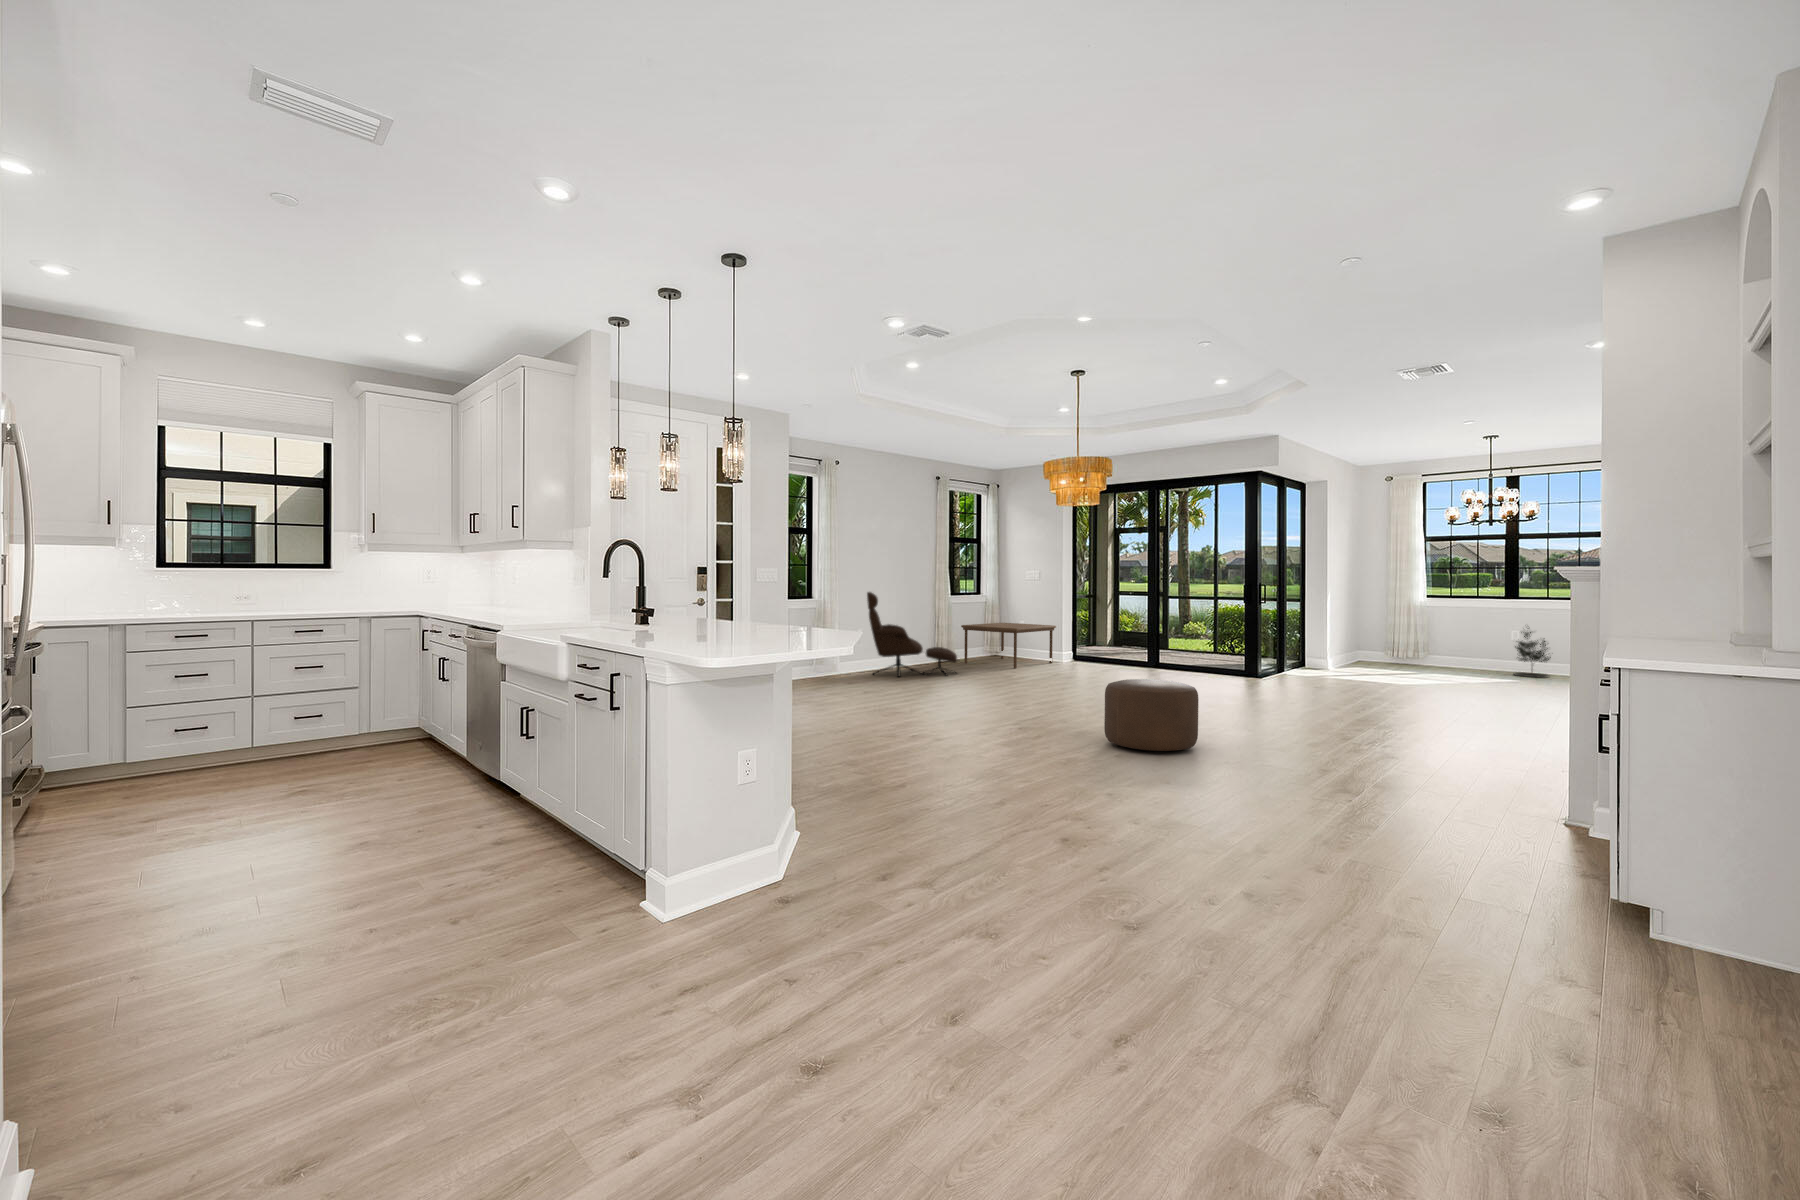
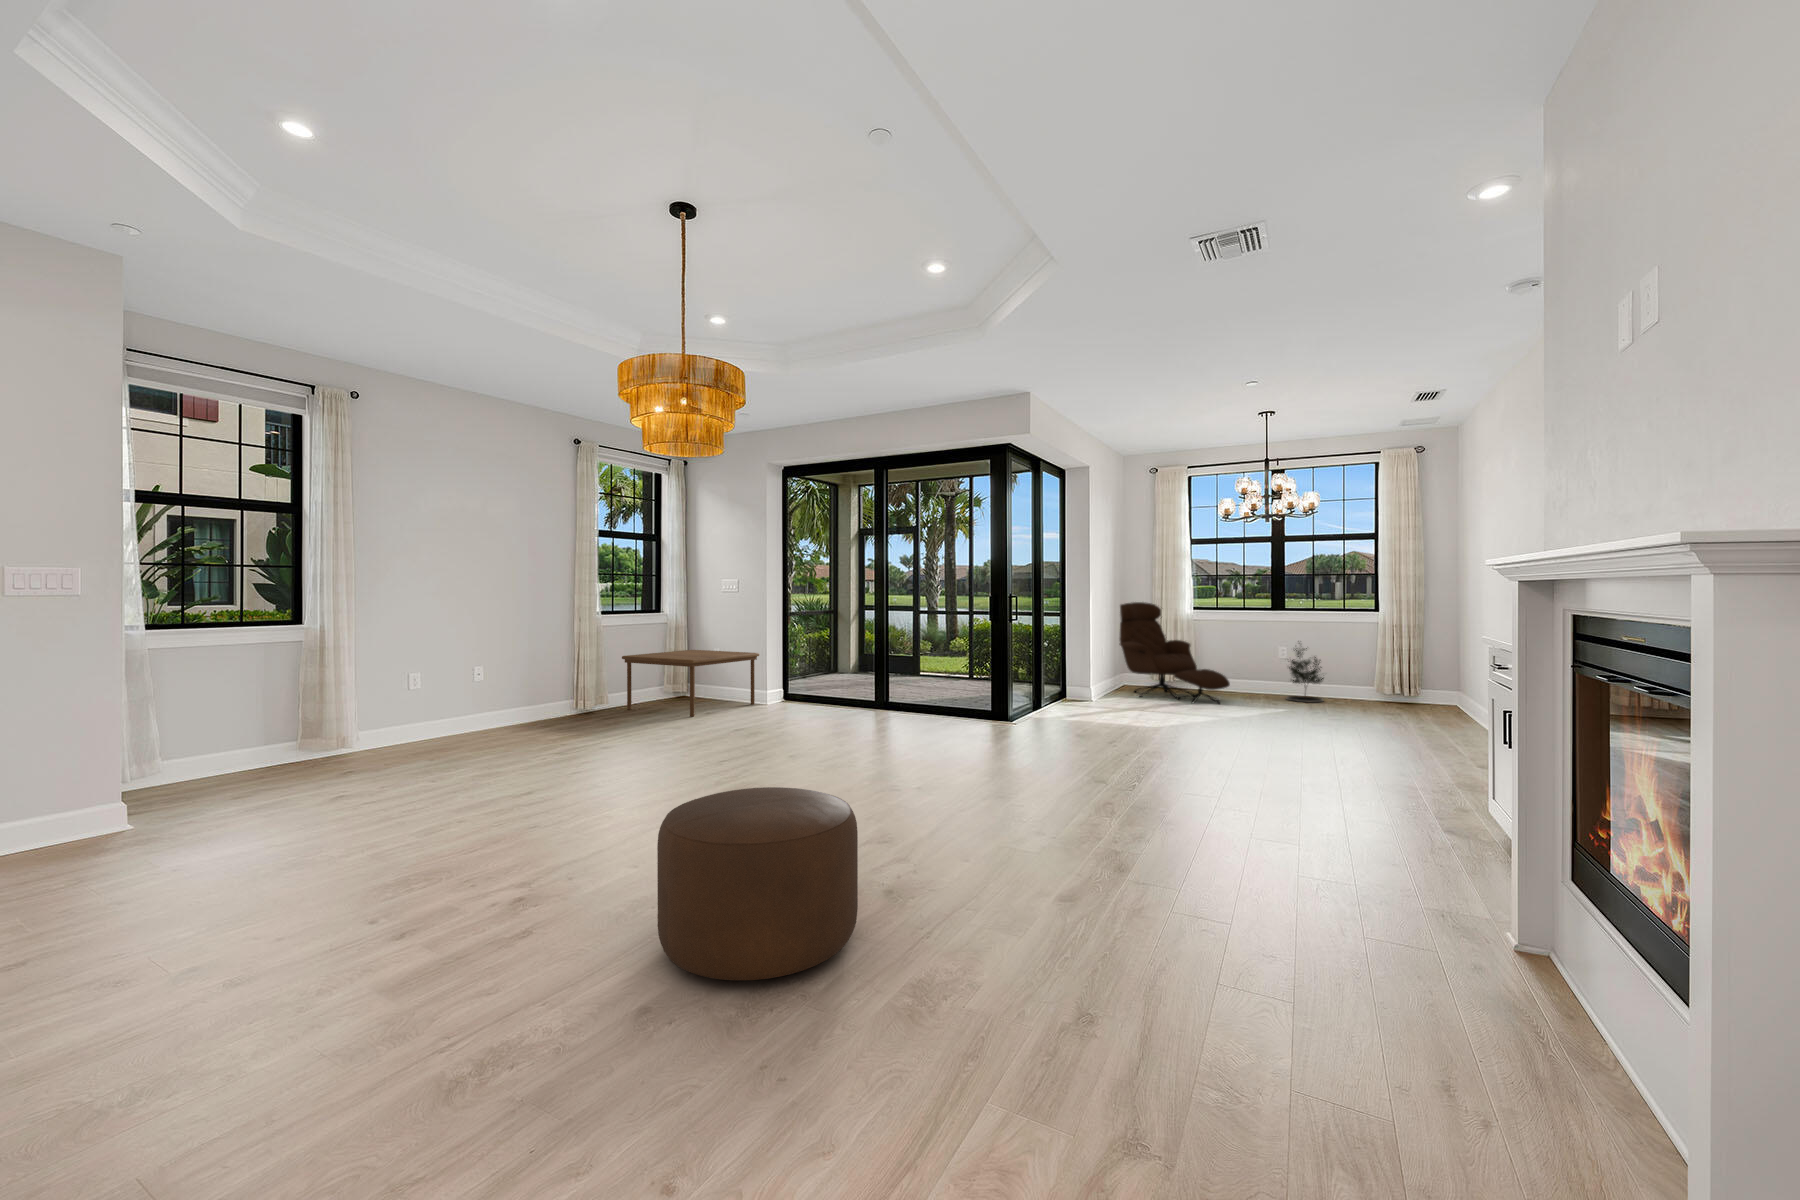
lounge chair: present [867,592,957,677] -> present [1120,602,1230,703]

